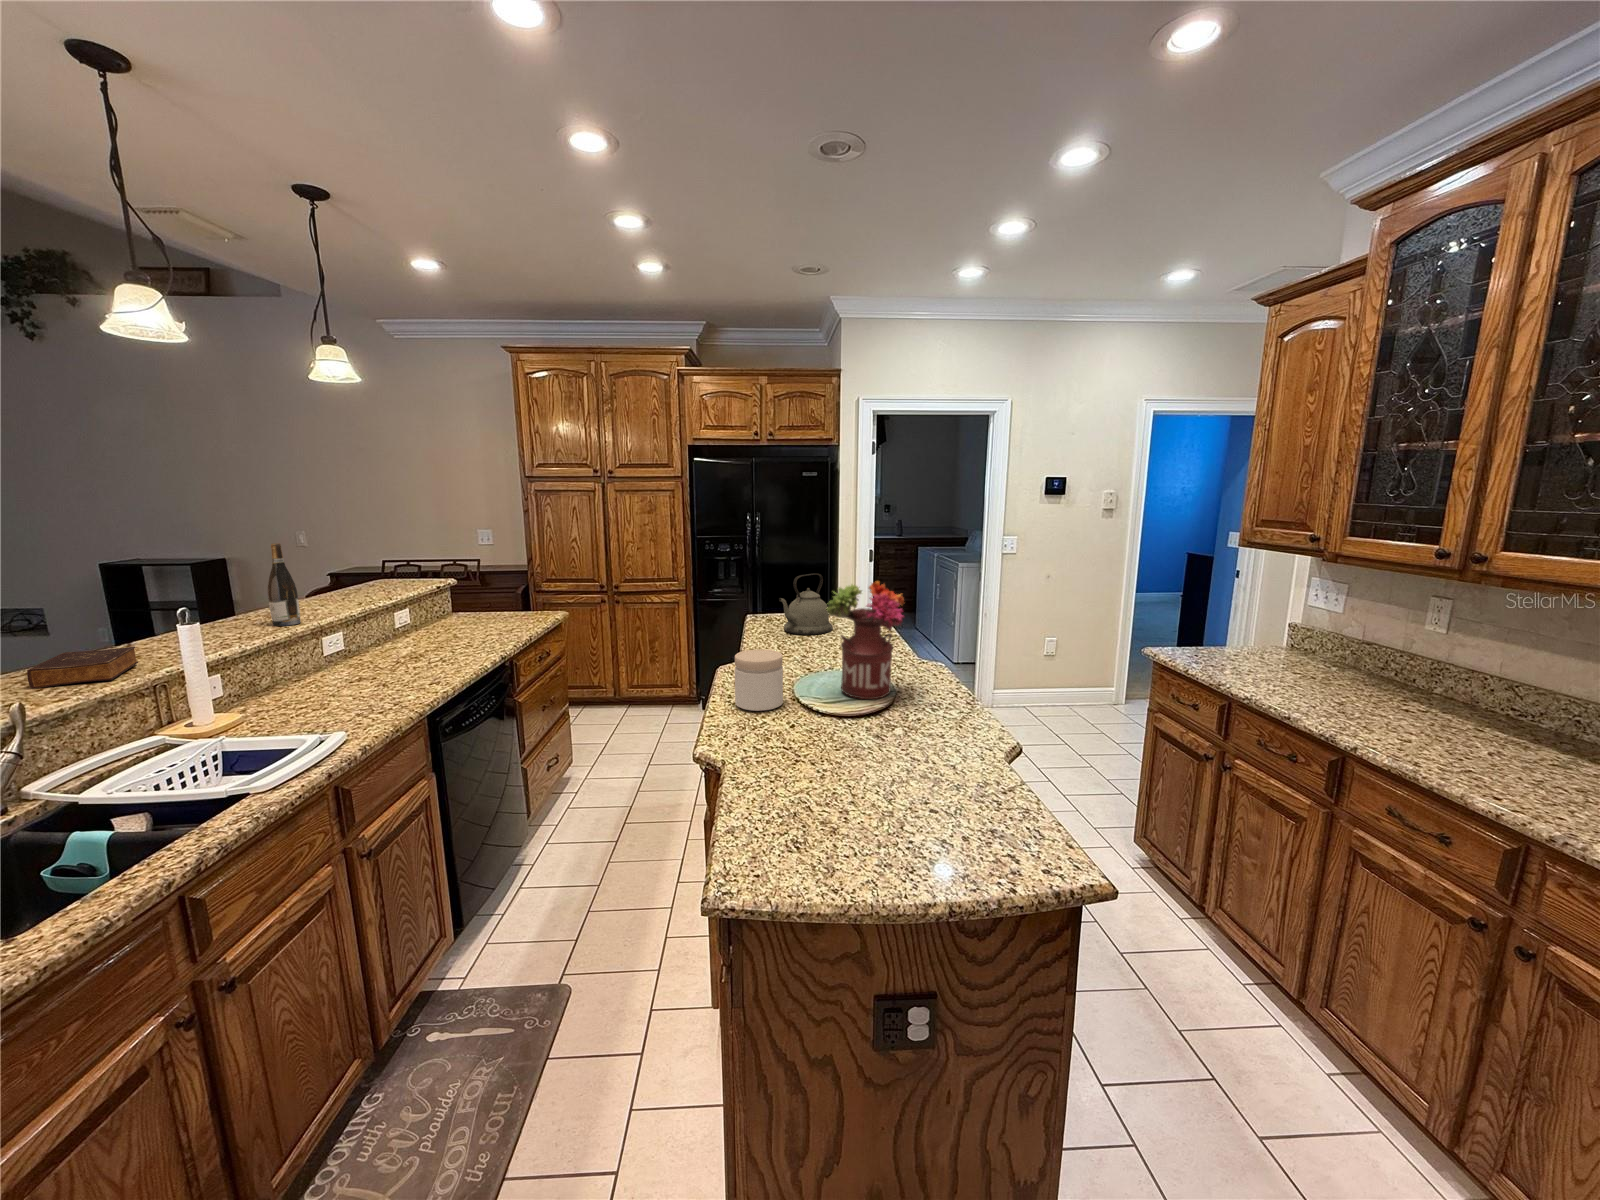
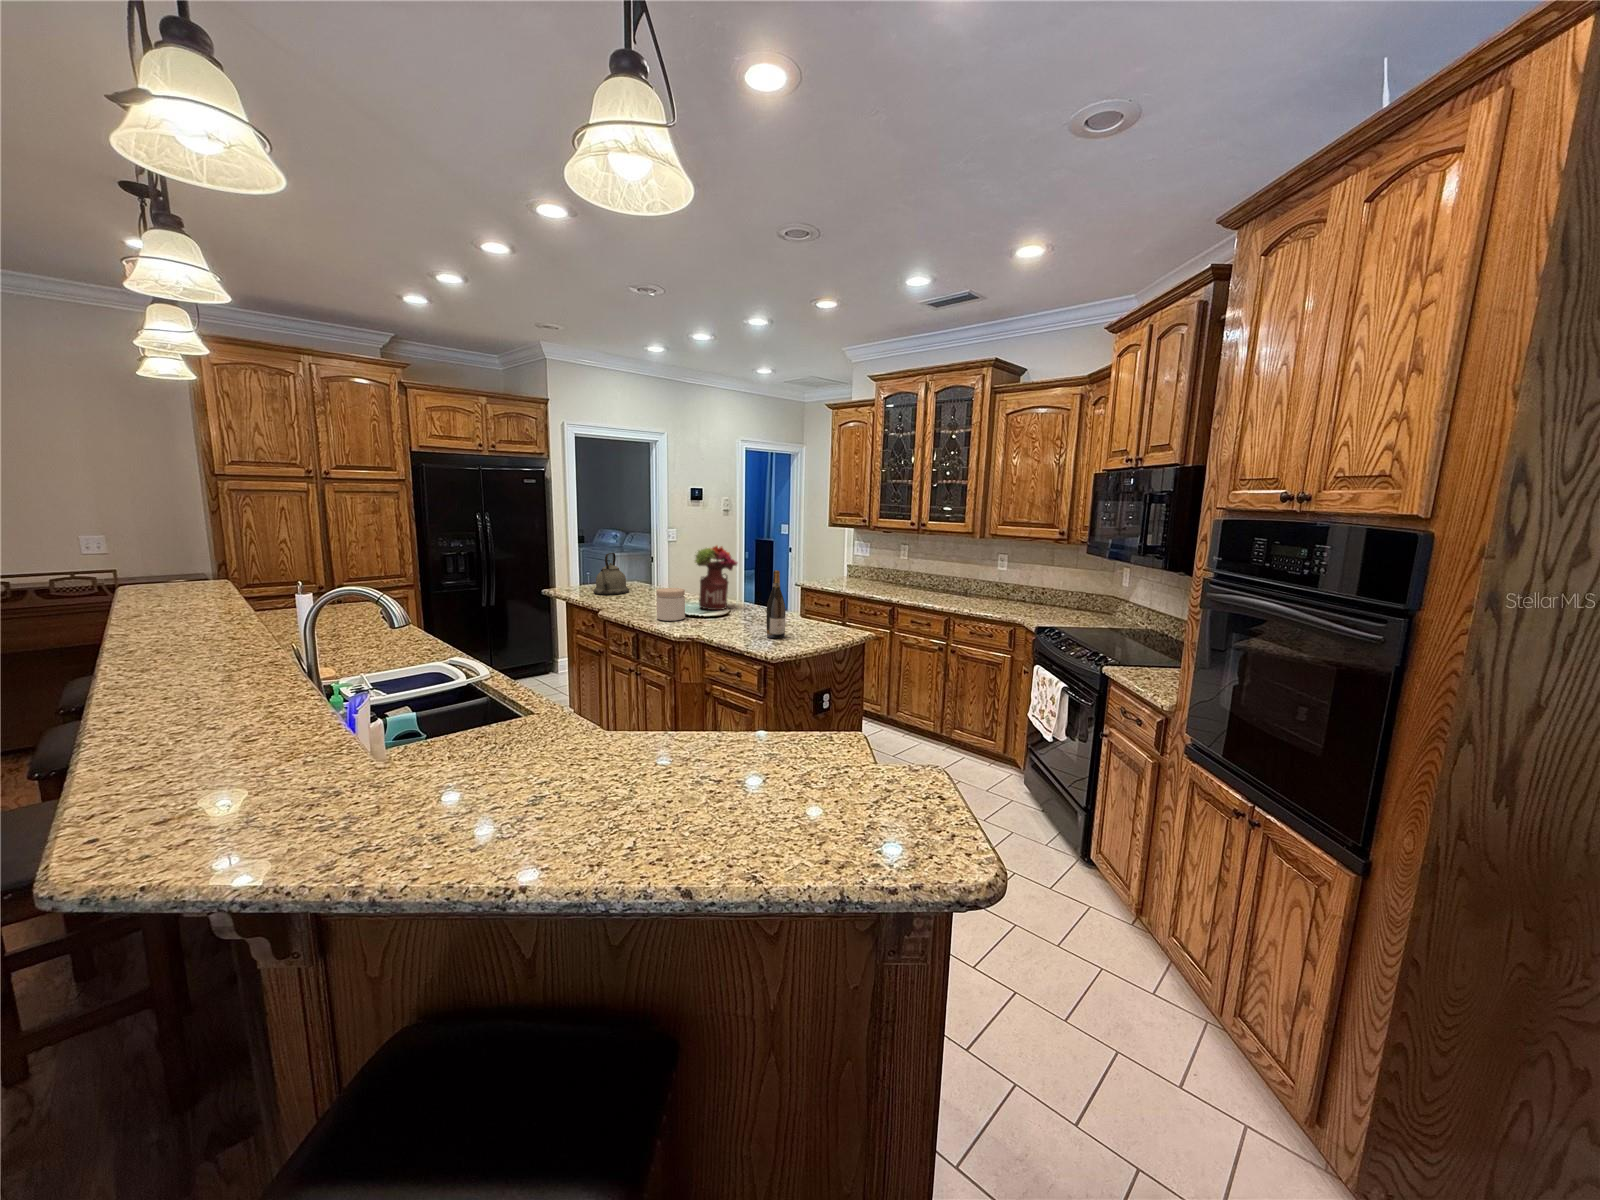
wine bottle: present [267,543,301,626] -> present [766,570,786,638]
book: present [27,646,138,689] -> none [139,625,243,656]

